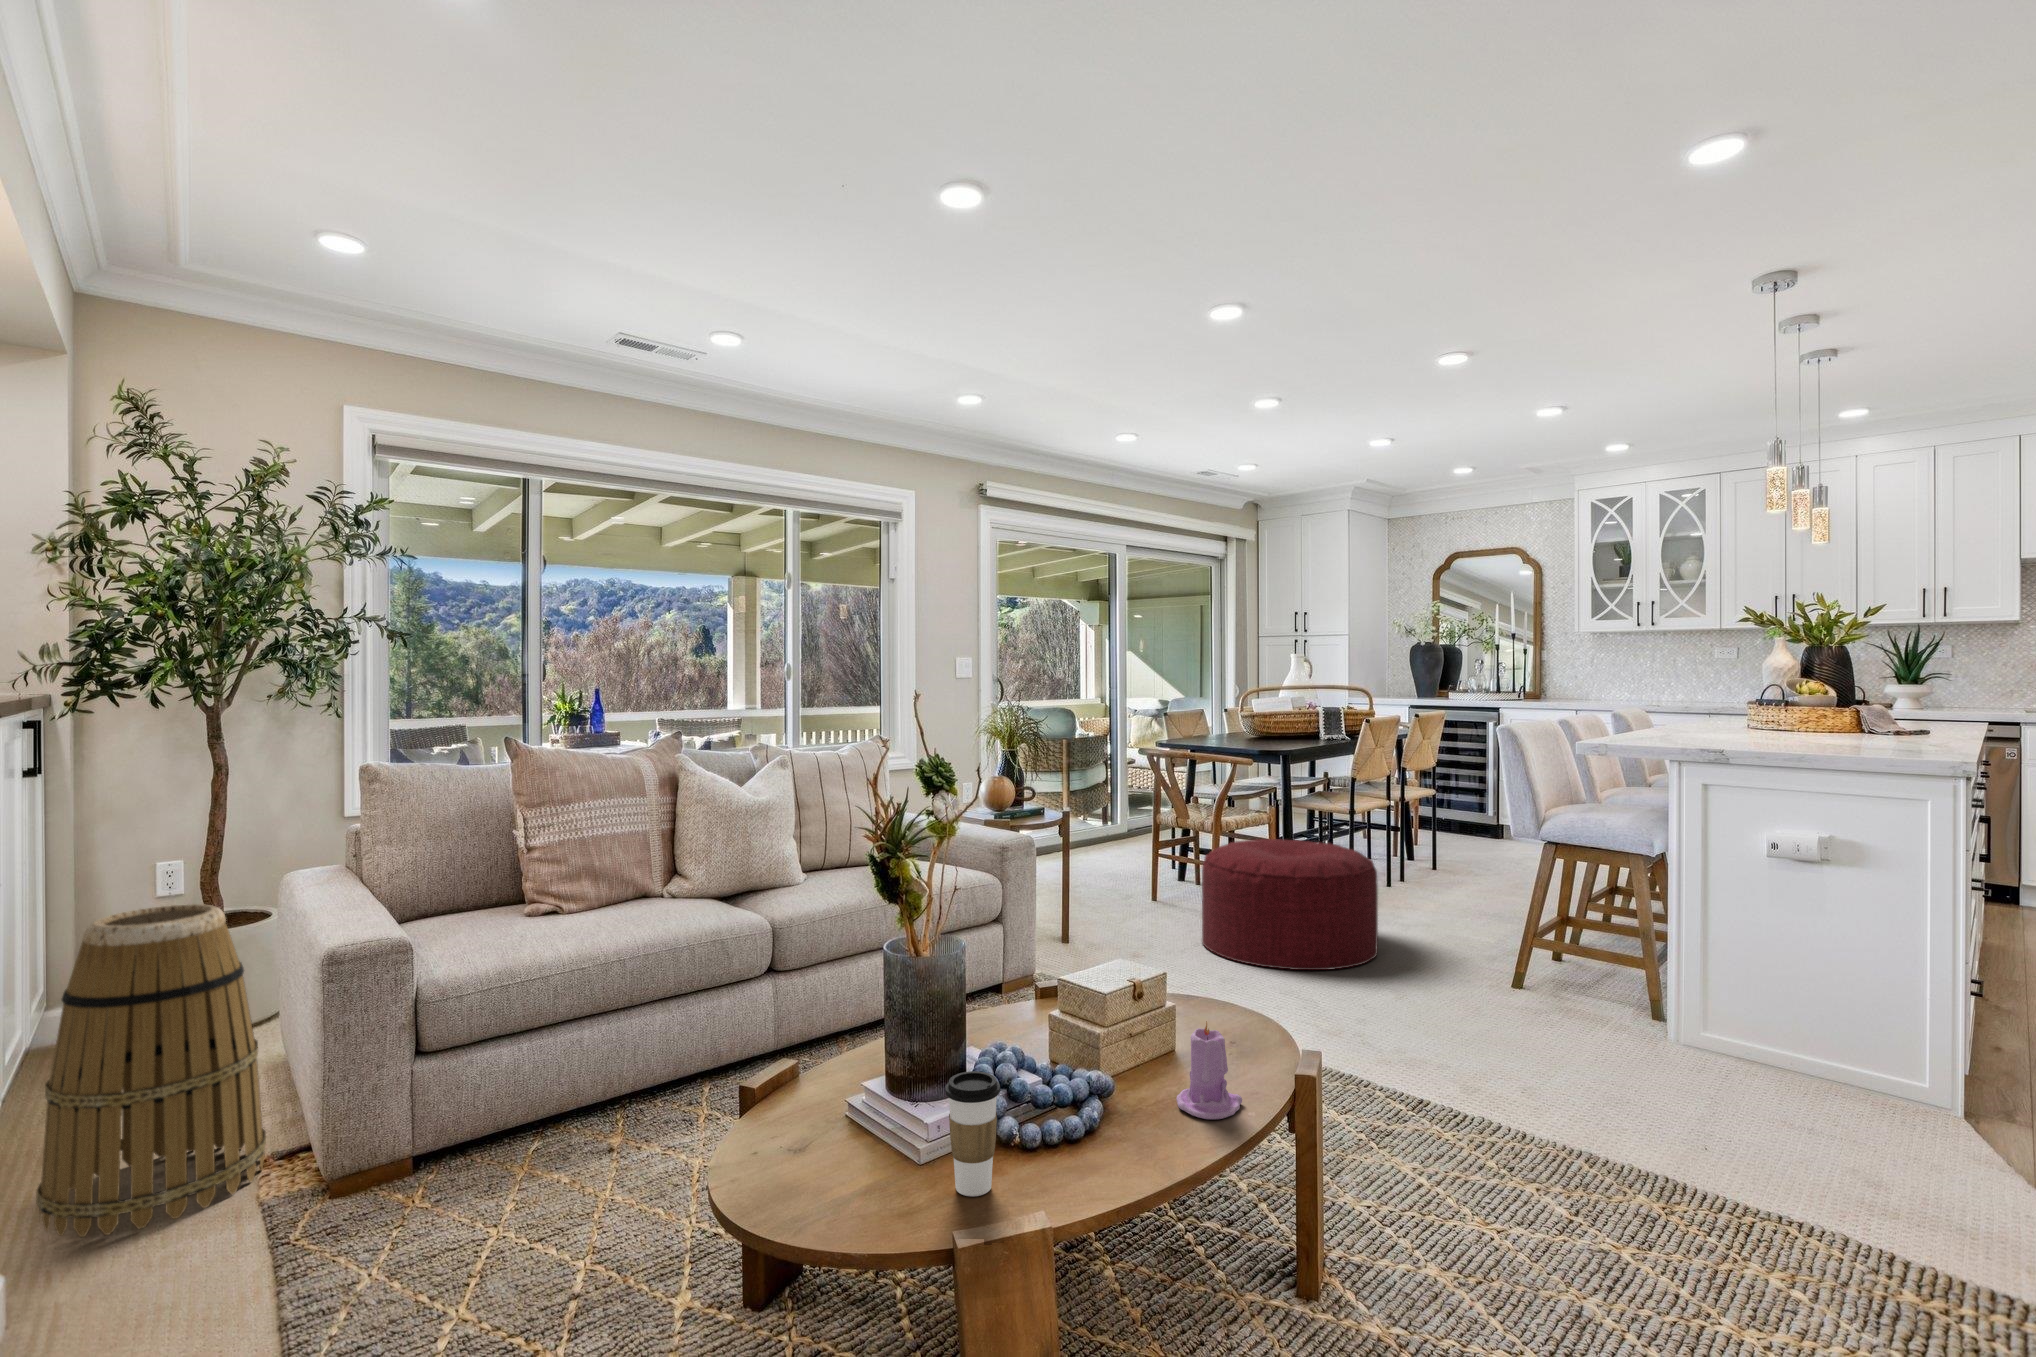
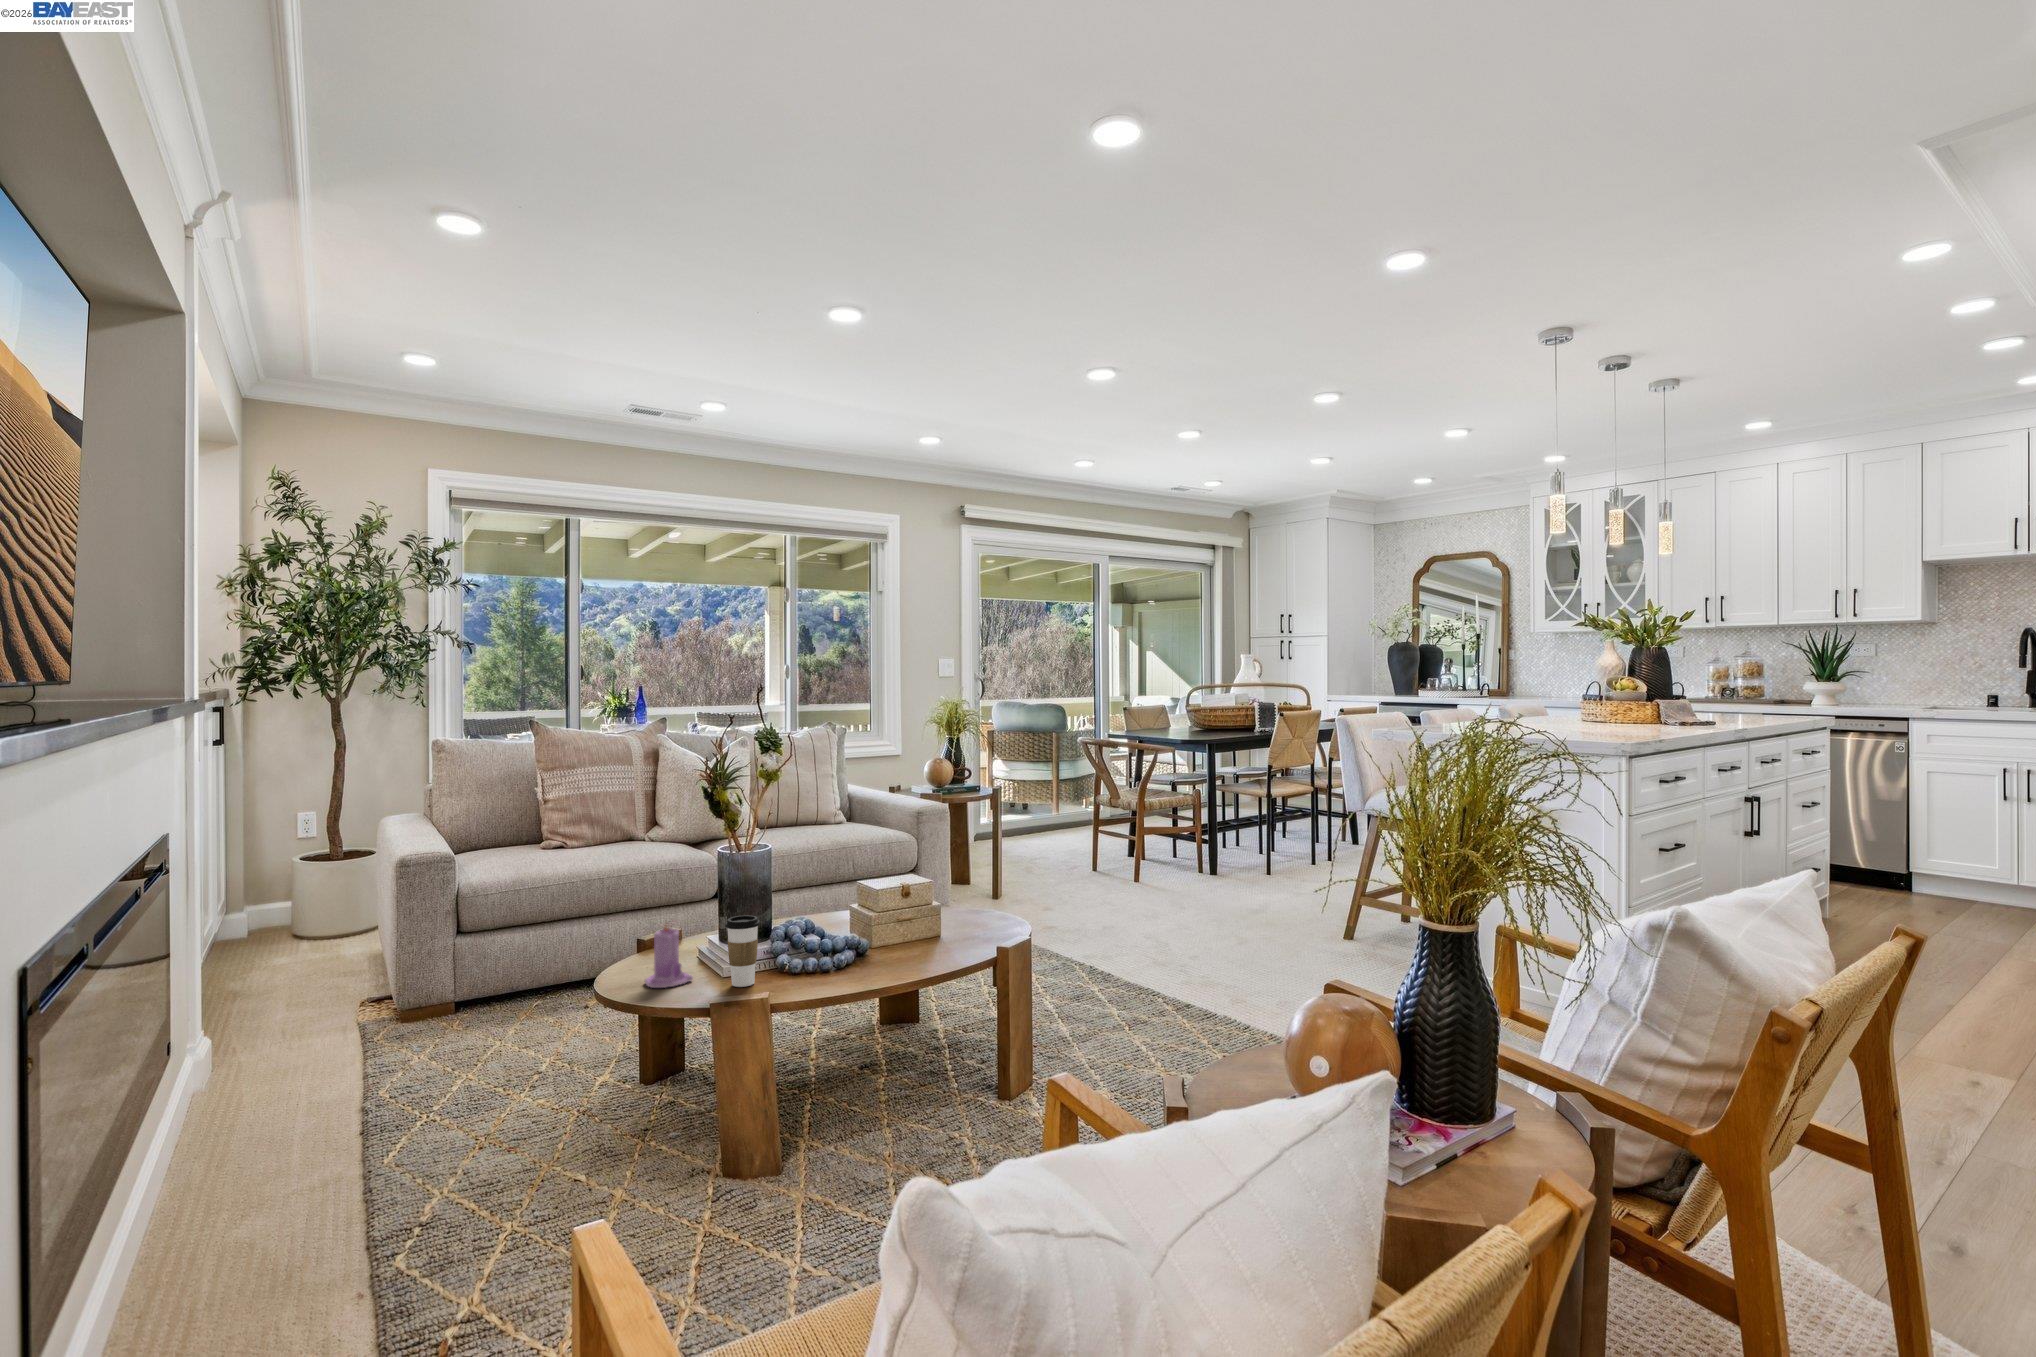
ottoman: present [1202,839,1378,970] -> none [1107,813,1253,918]
basket: present [36,904,266,1237] -> none [222,828,362,1033]
candle: present [1177,1021,1242,1119] -> present [645,927,693,988]

